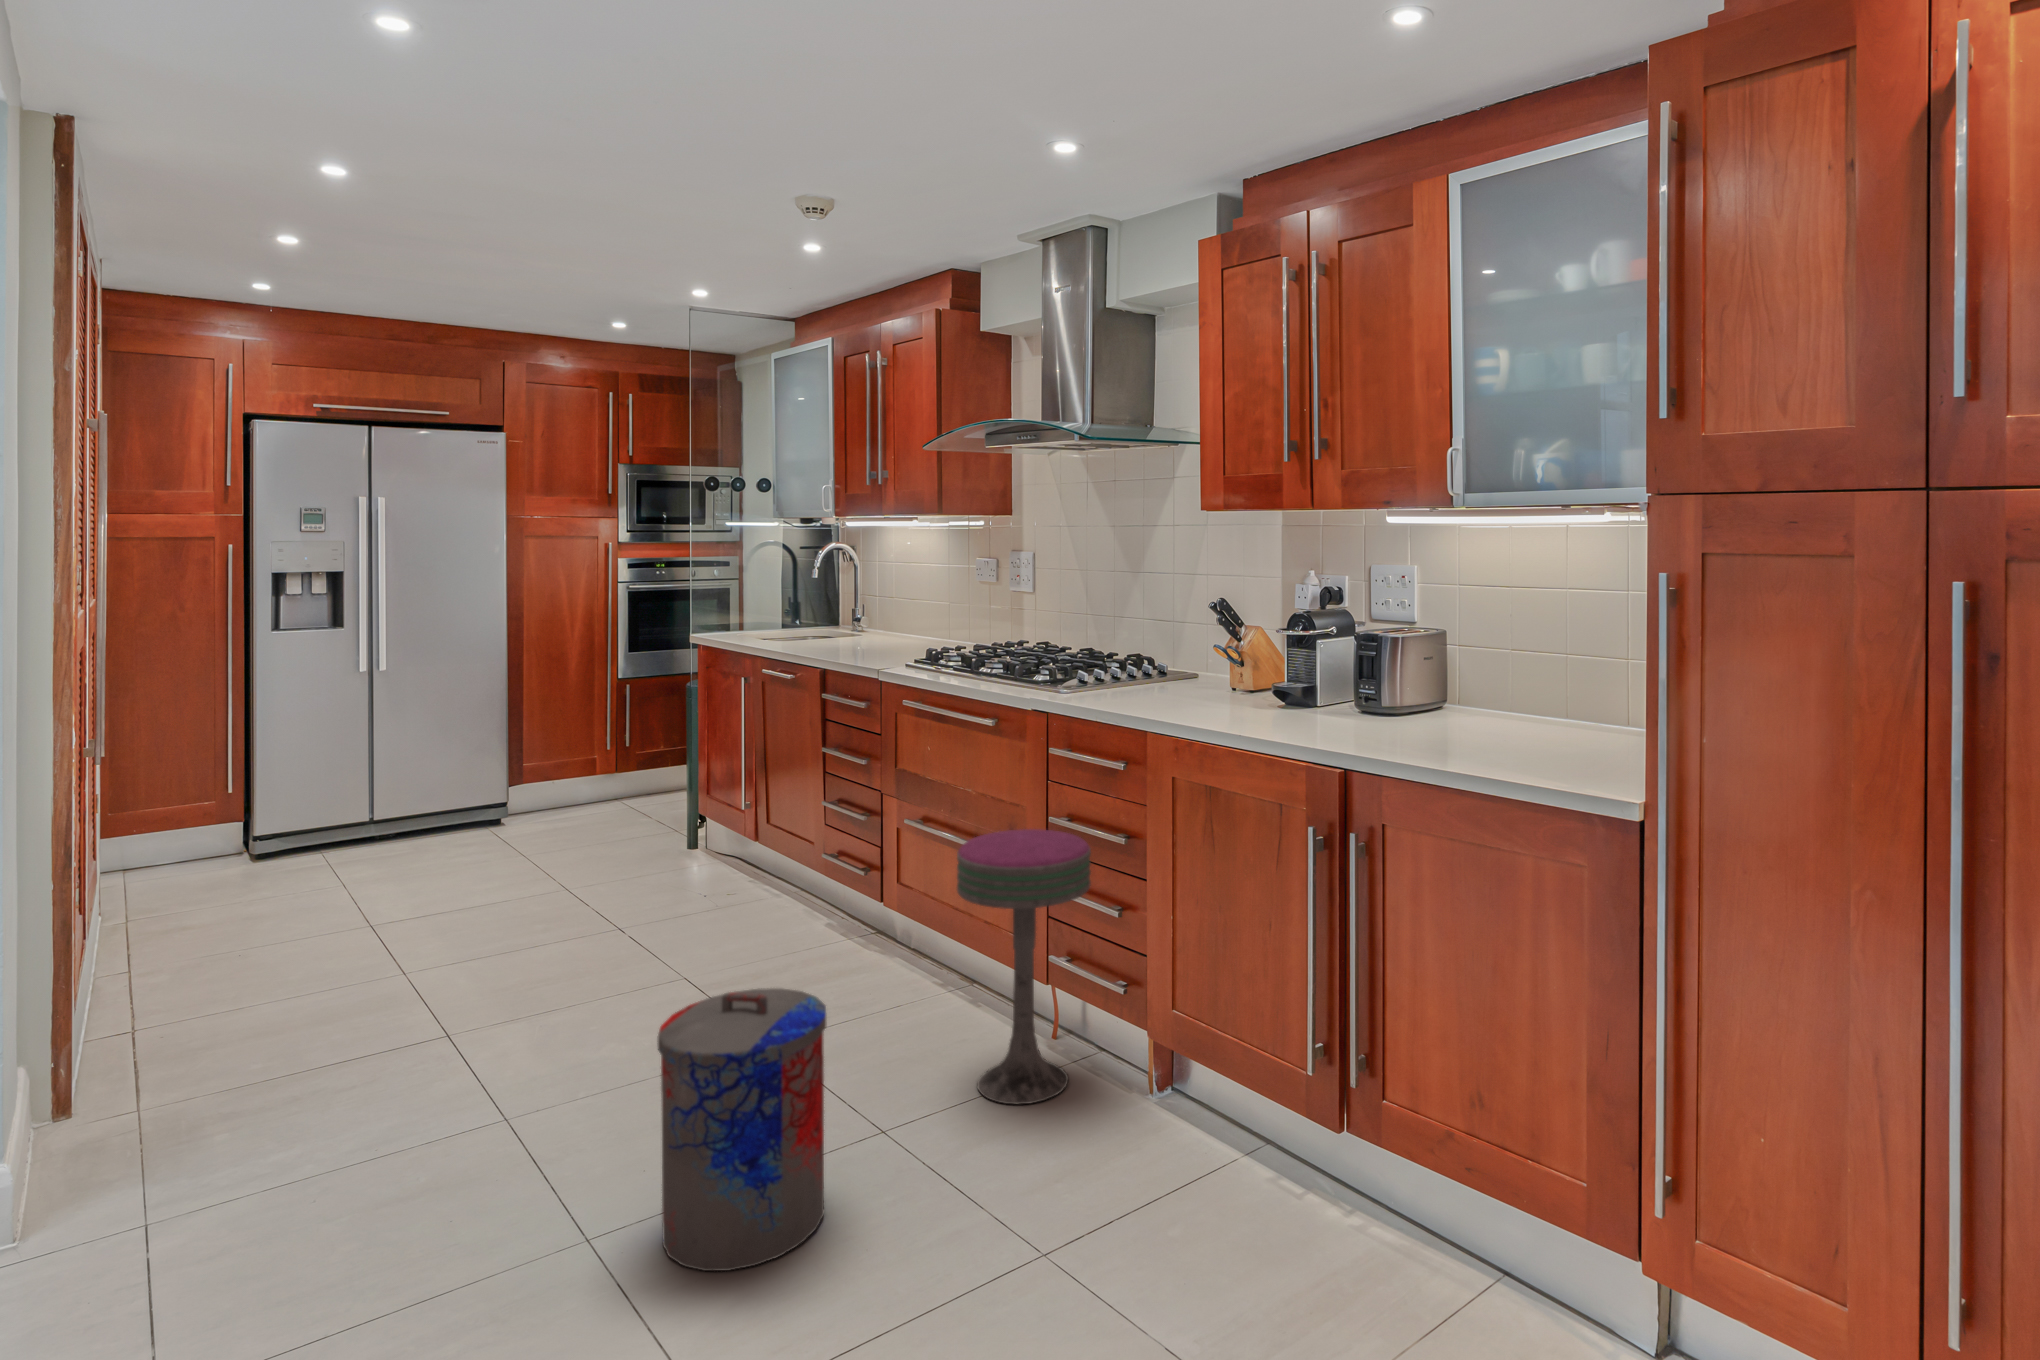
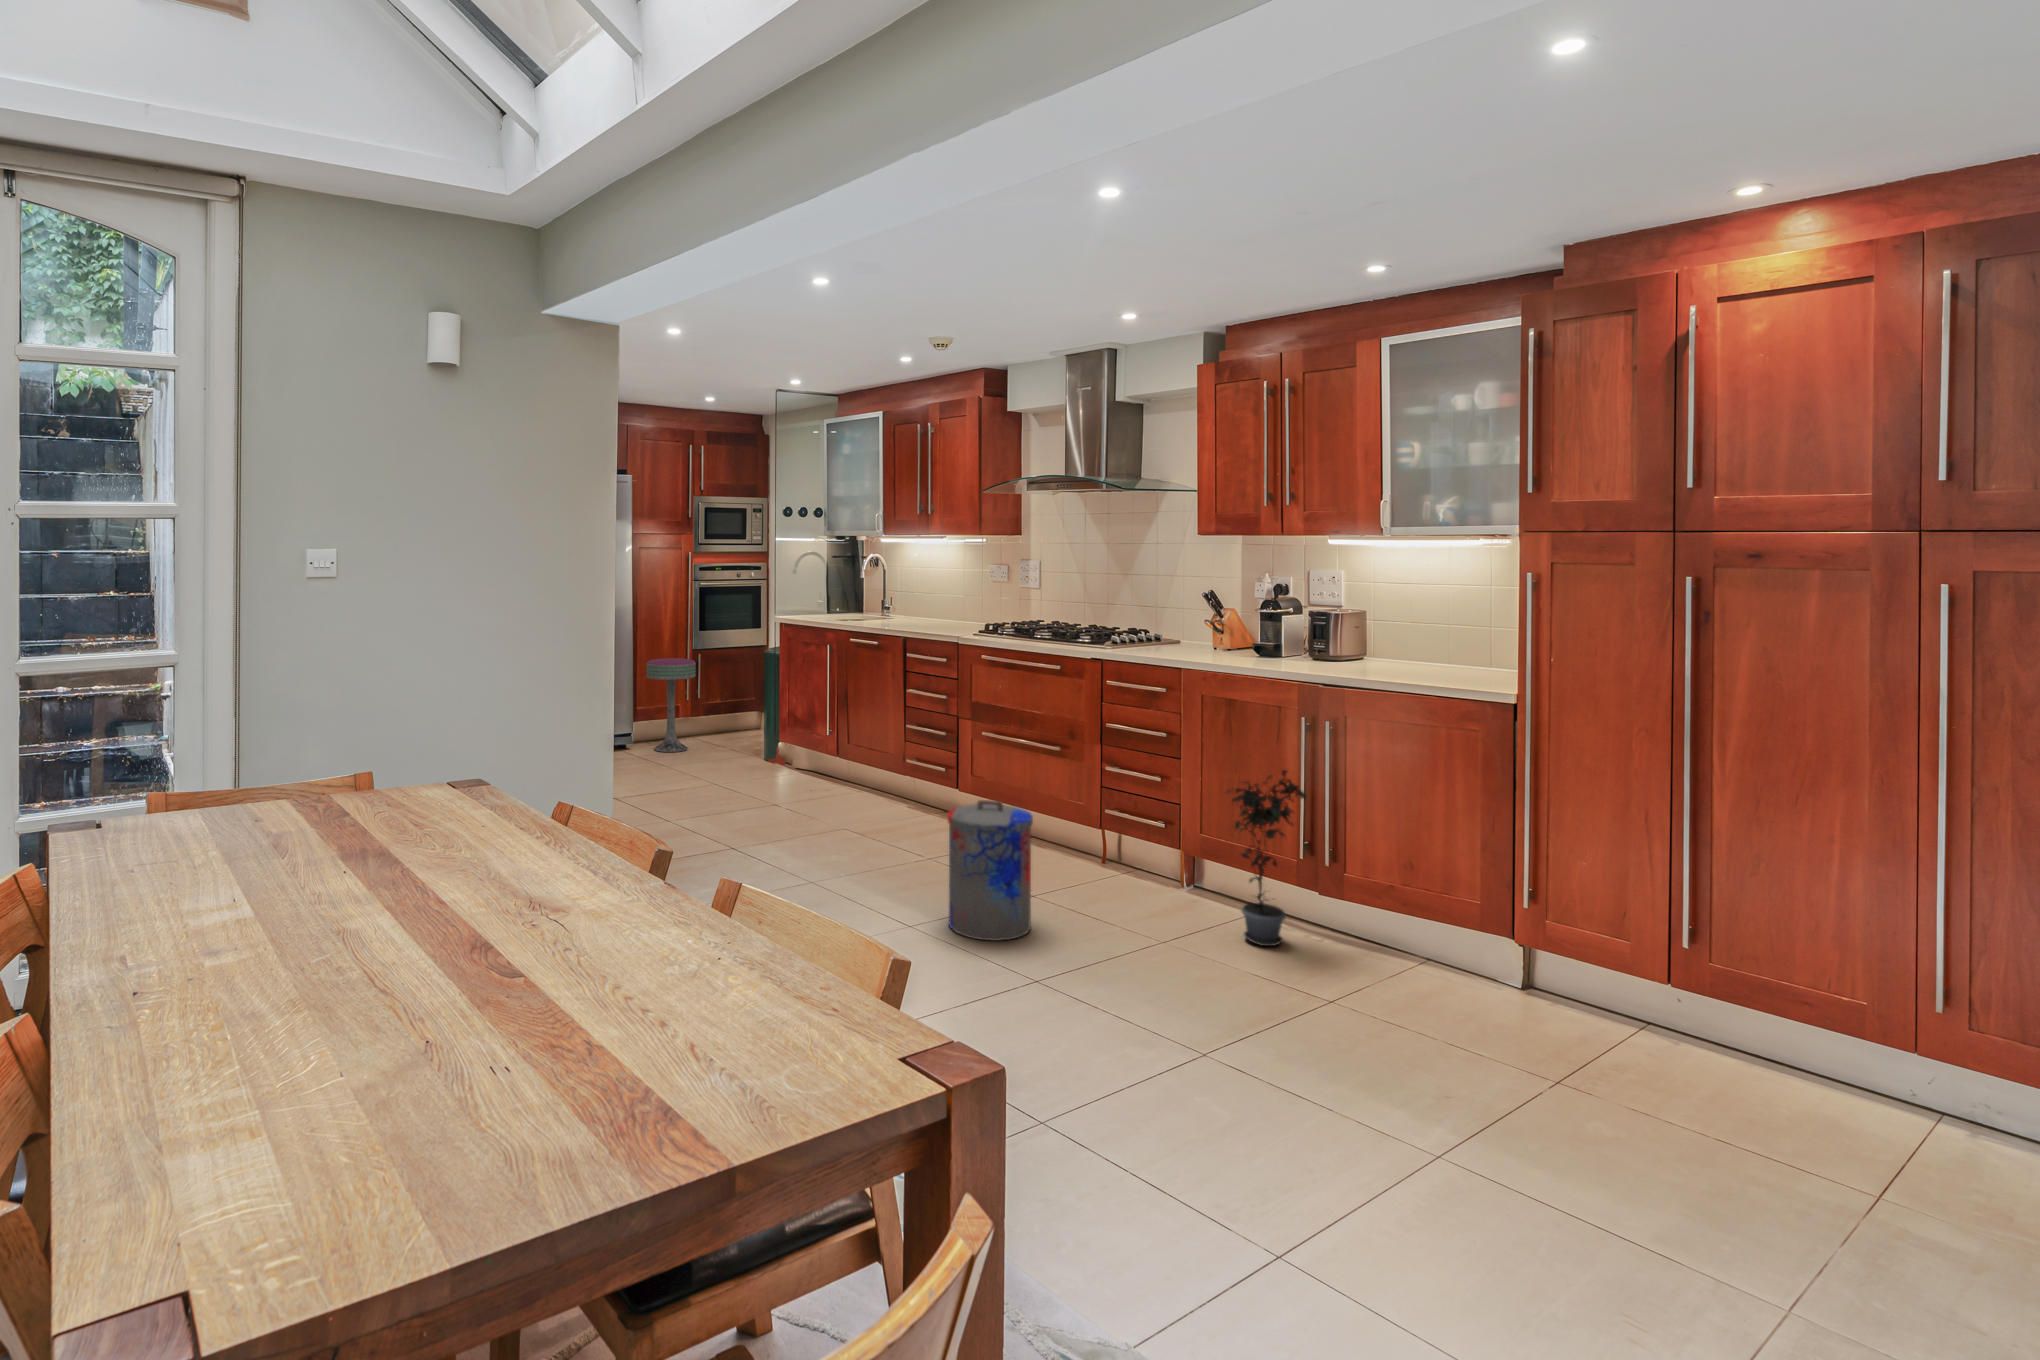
bar stool: present [957,829,1091,1104] -> present [646,658,696,752]
potted plant: none [1156,926,1303,1247] -> present [1227,770,1306,946]

